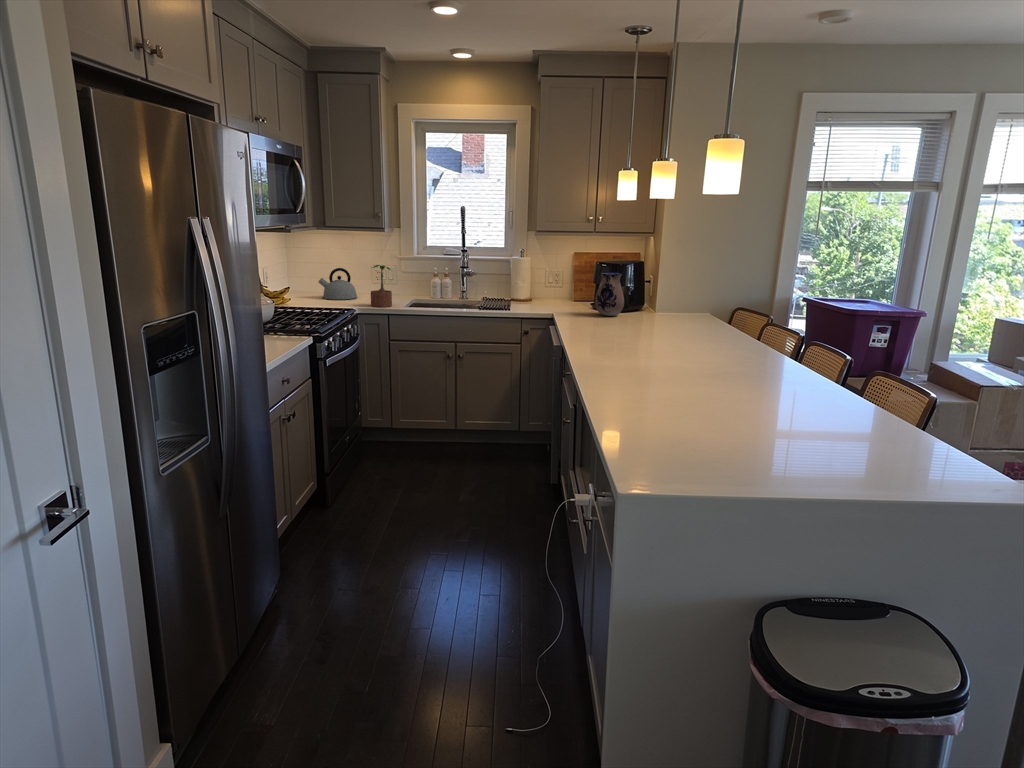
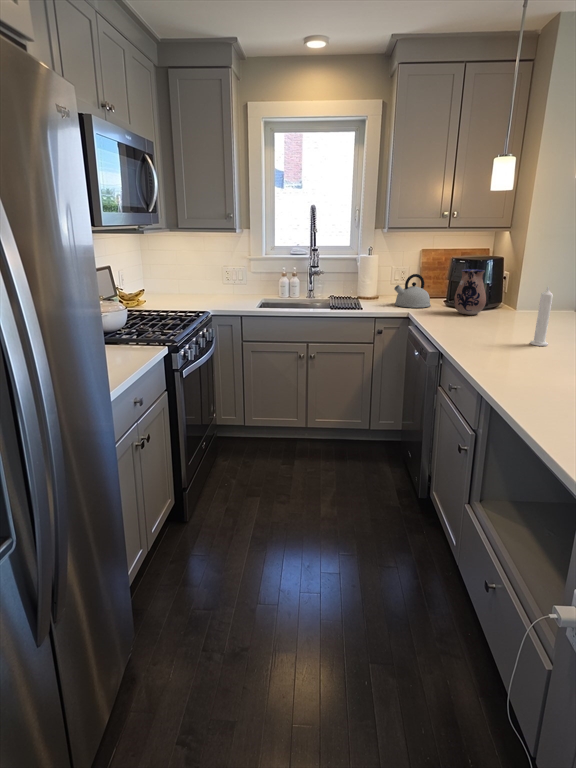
potted plant: present [371,265,392,307] -> none [223,266,246,309]
kettle: present [319,268,357,300] -> present [394,274,431,308]
candle: none [640,288,656,341] -> present [530,286,553,346]

